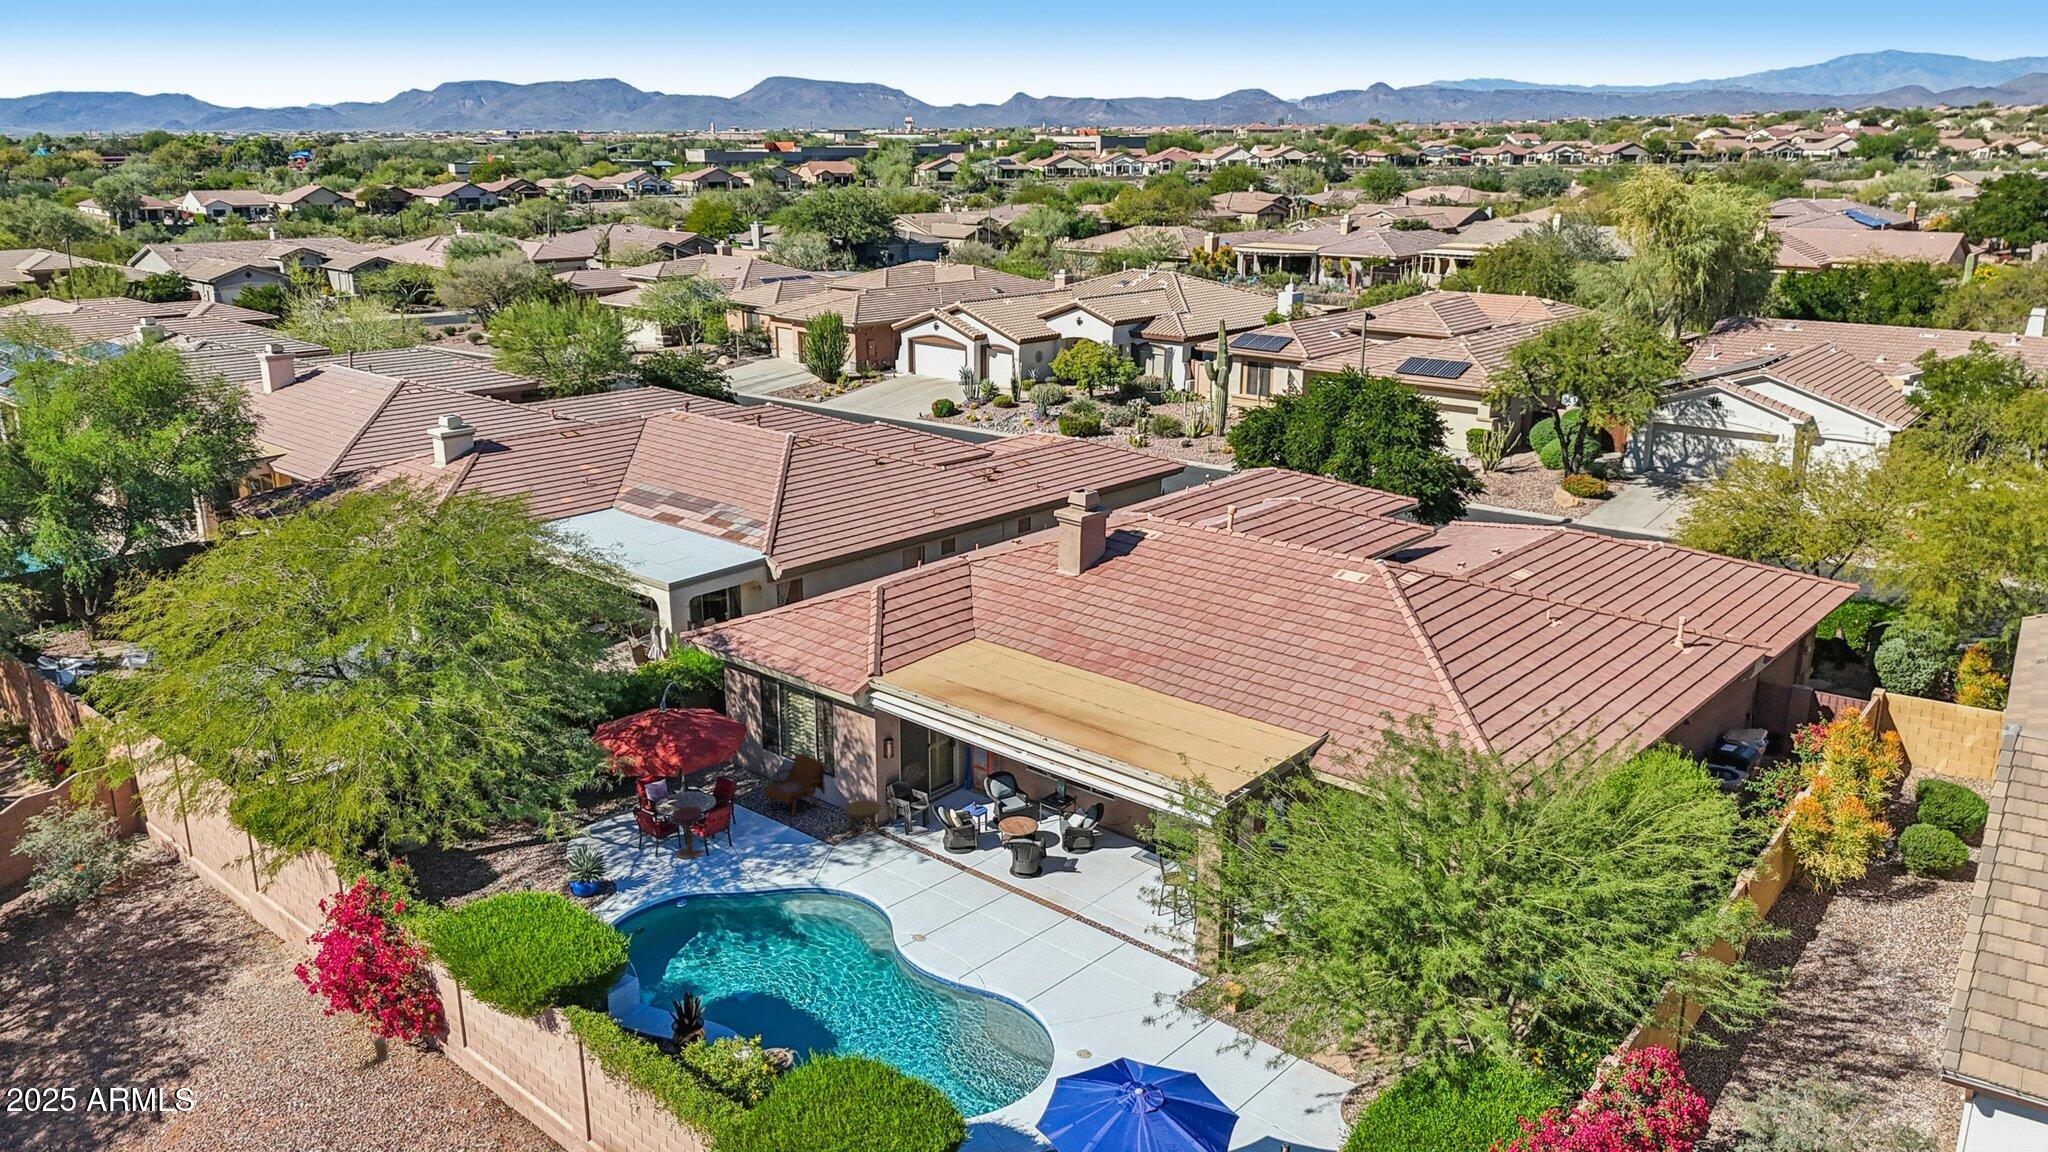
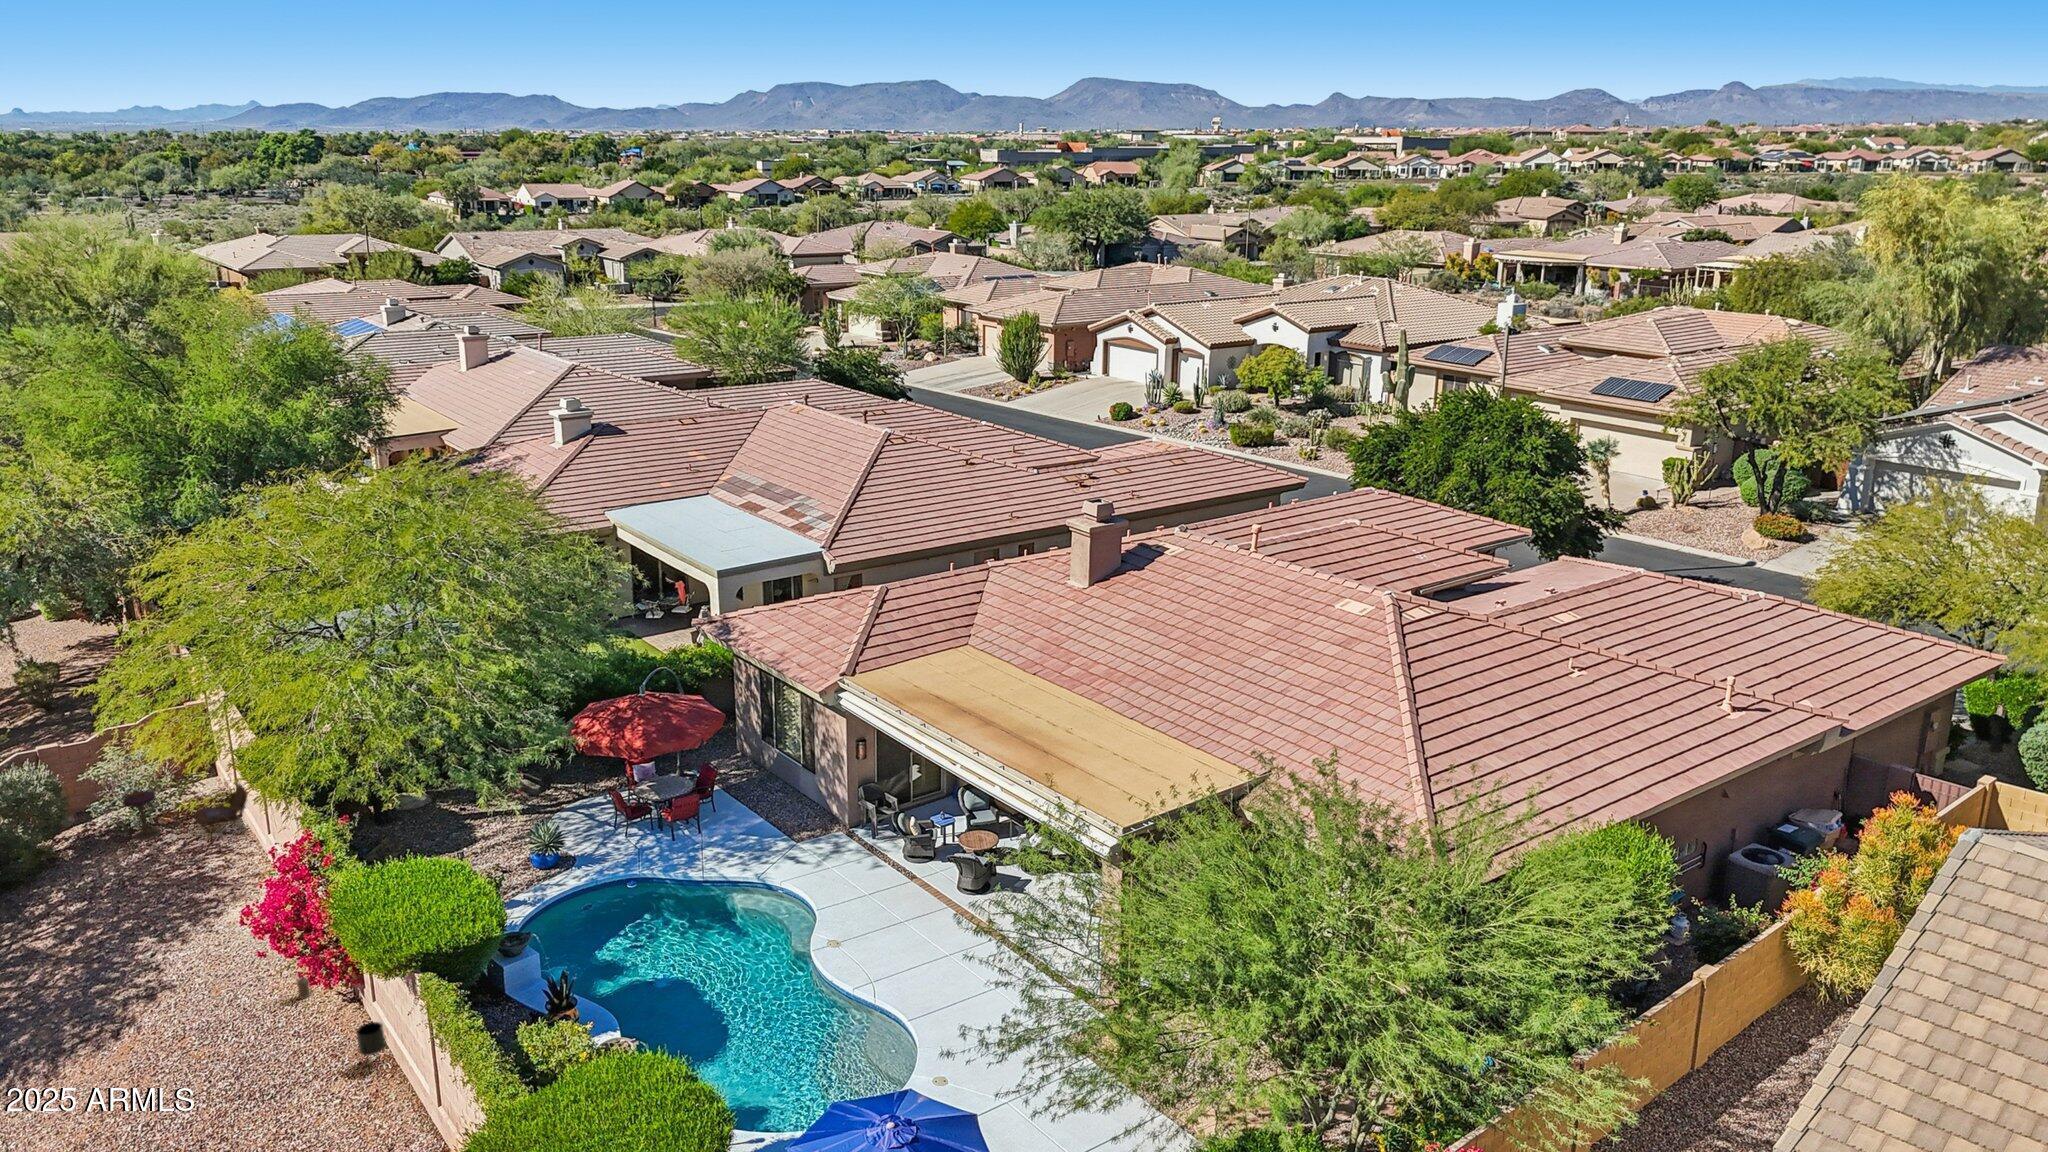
armchair: present [764,753,825,815] -> present [195,783,247,841]
side table: present [844,800,881,837] -> none [813,800,849,837]
stool: present [672,806,704,859] -> present [122,790,161,841]
planter: none [480,1072,512,1121] -> present [356,1022,387,1056]

